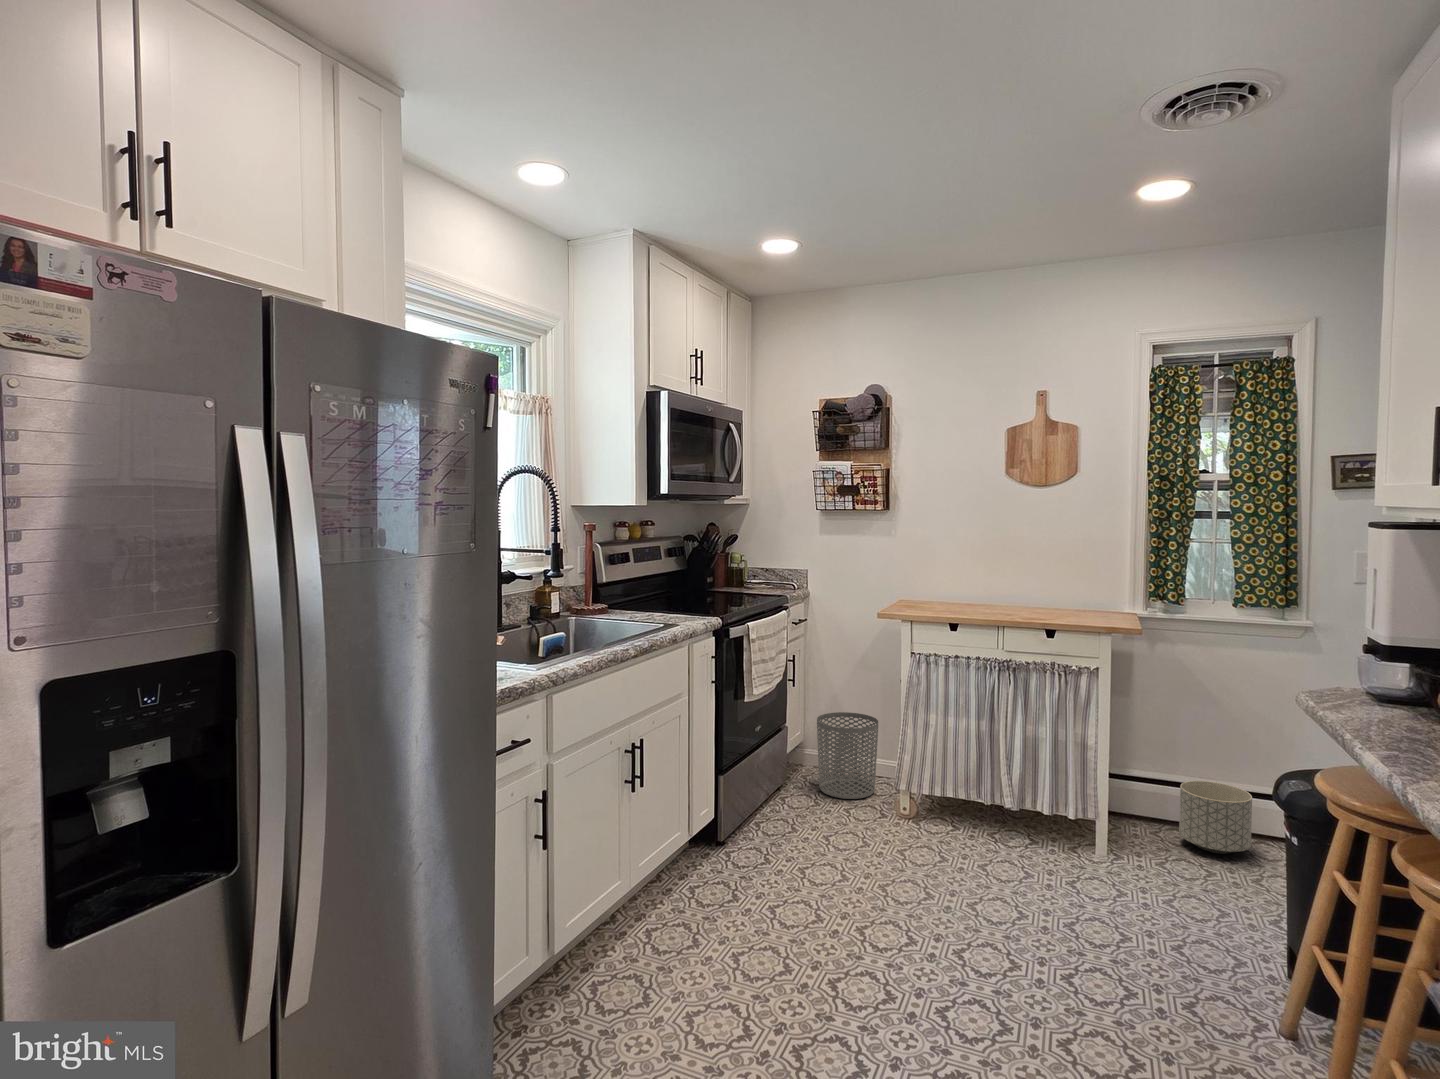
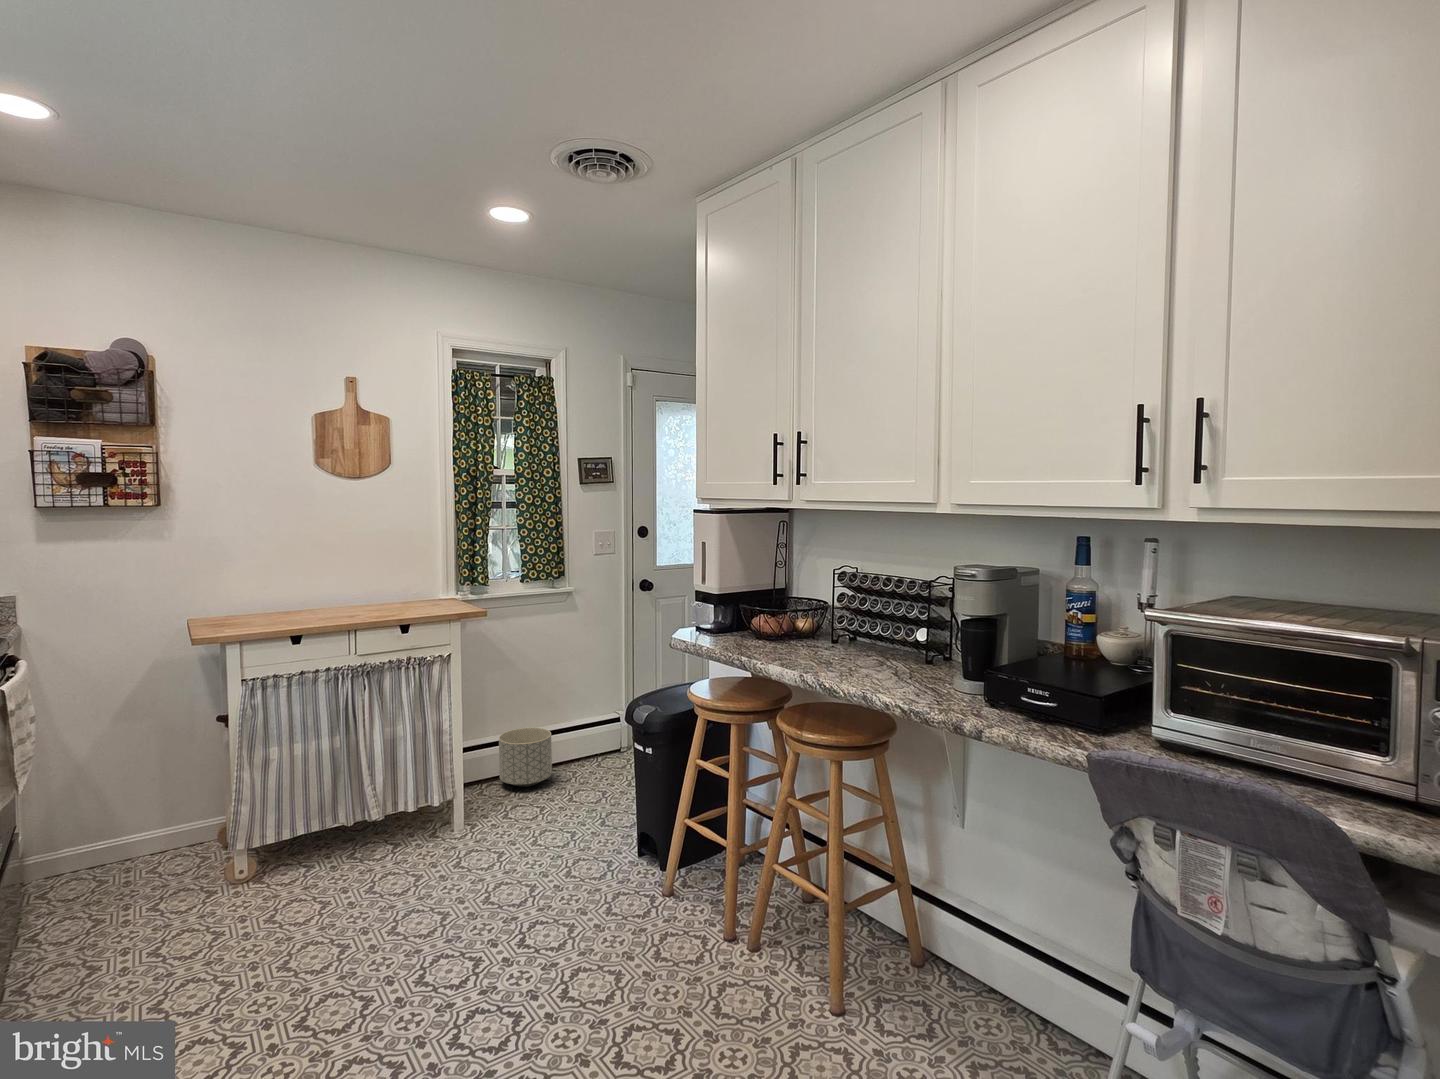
waste bin: present [817,712,878,799] -> none [67,772,171,897]

